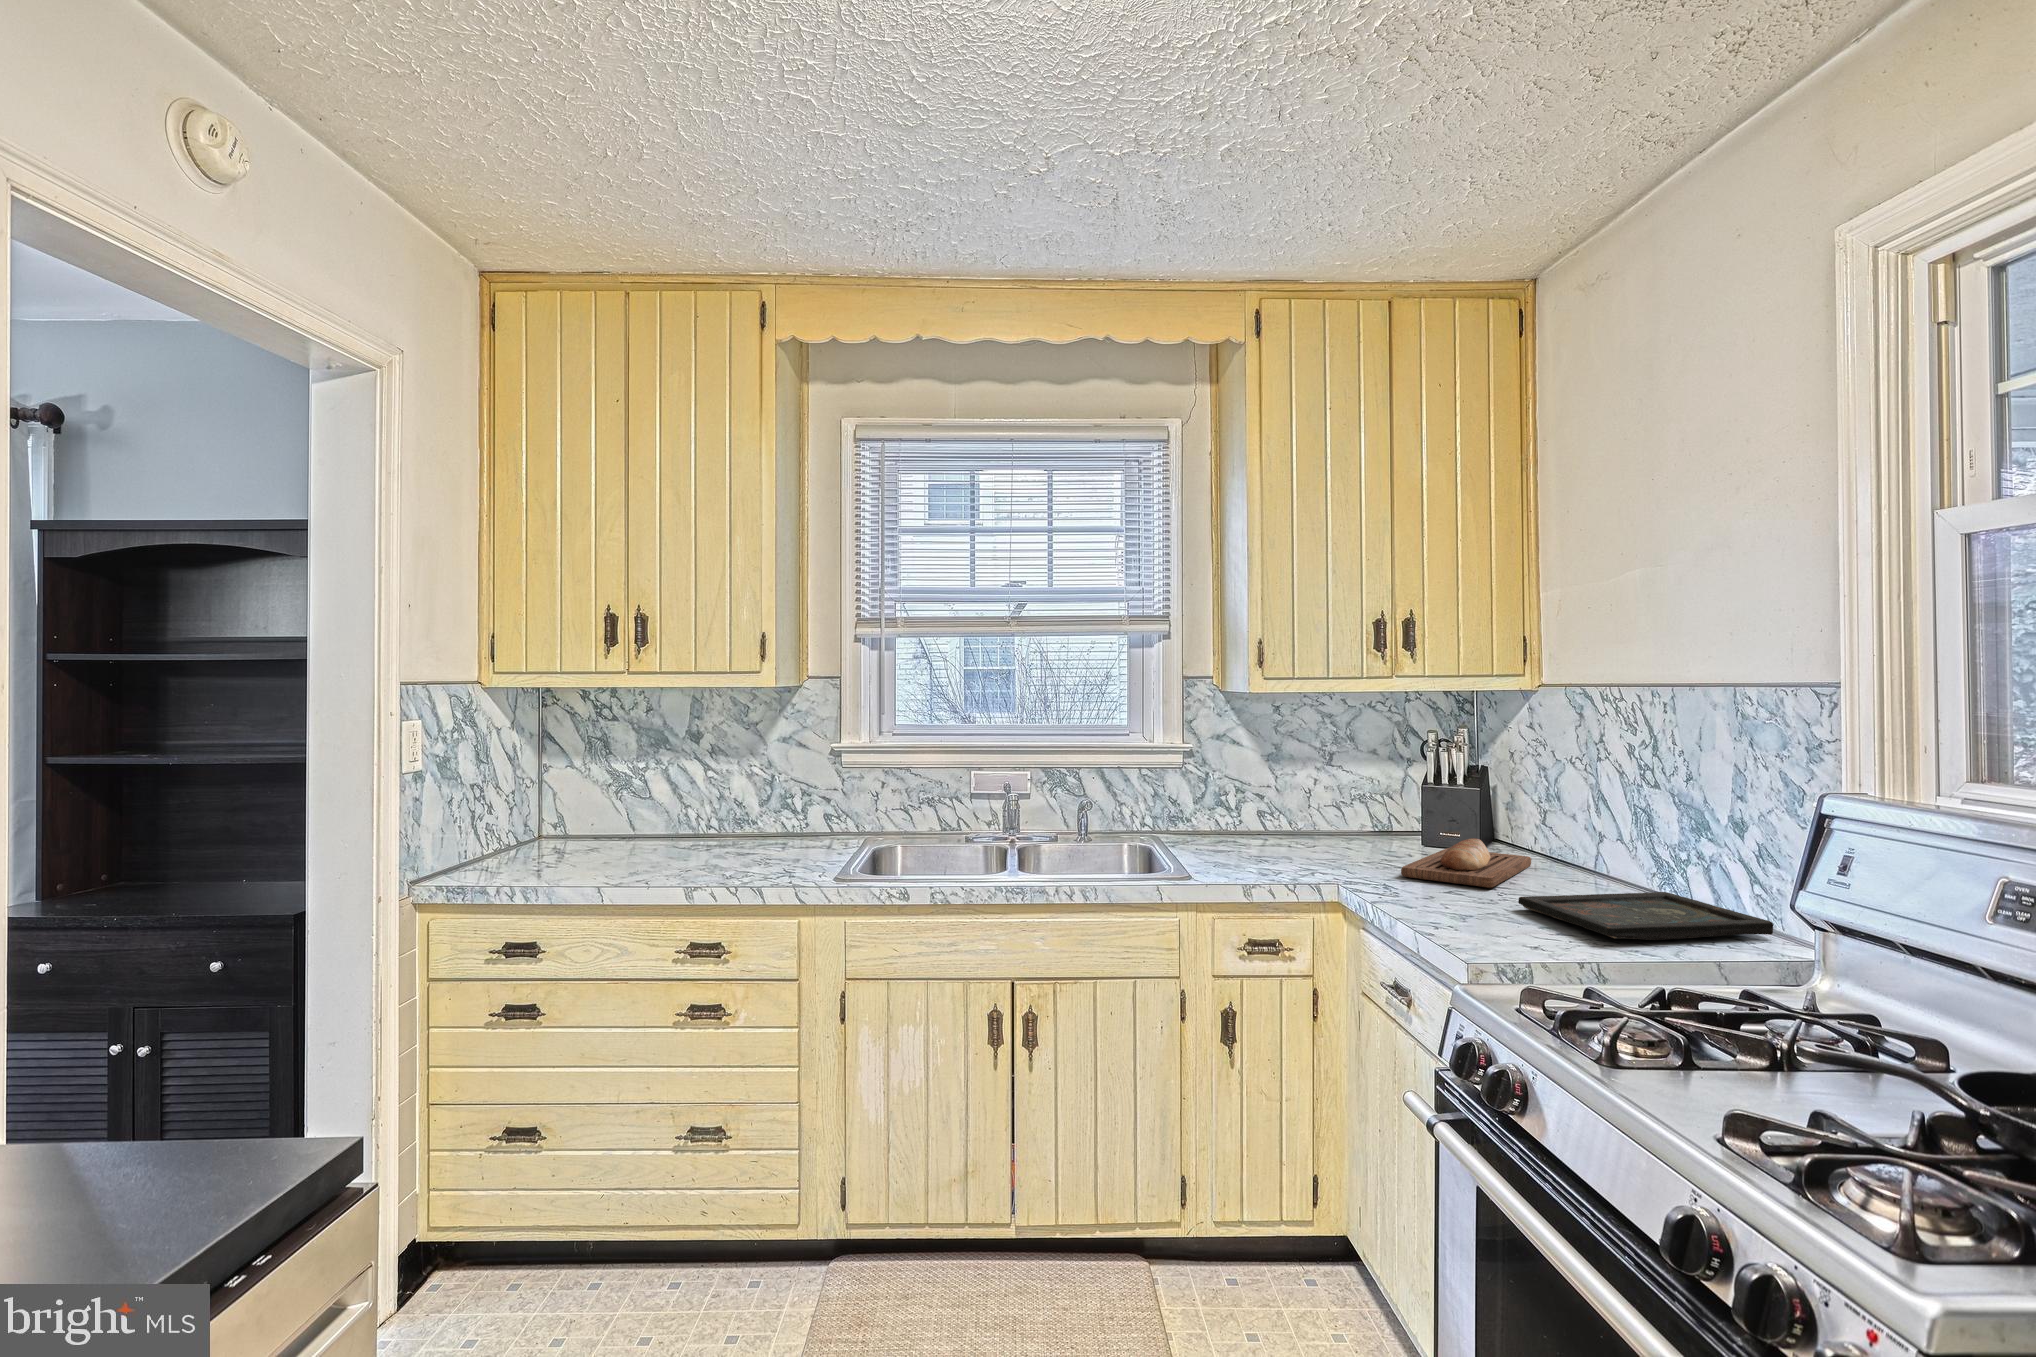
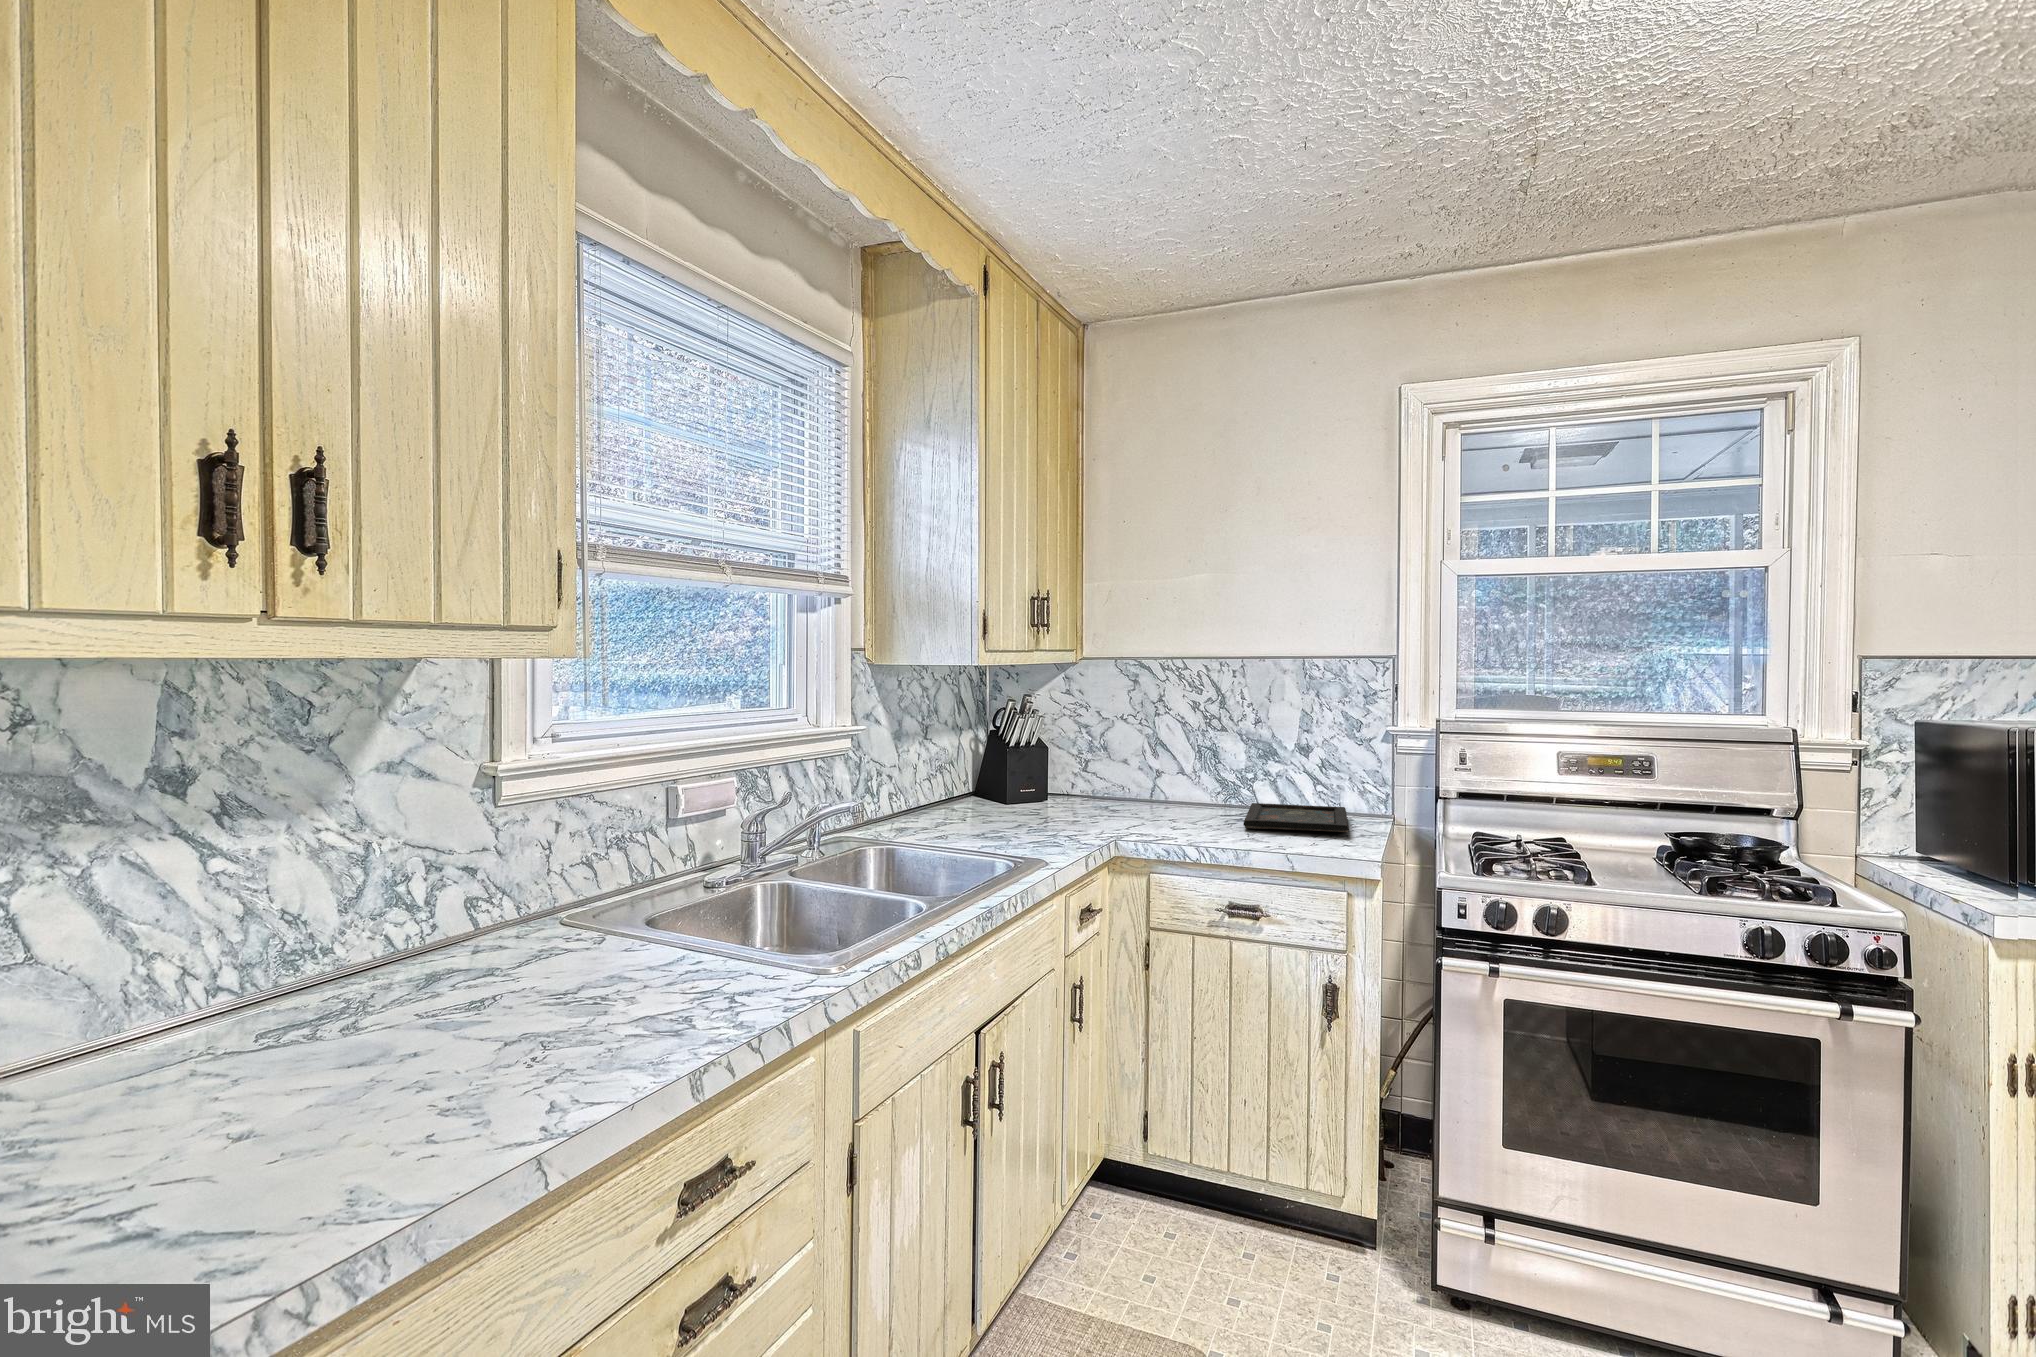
bread loaf: present [1401,839,1531,887] -> none [1063,788,1184,826]

